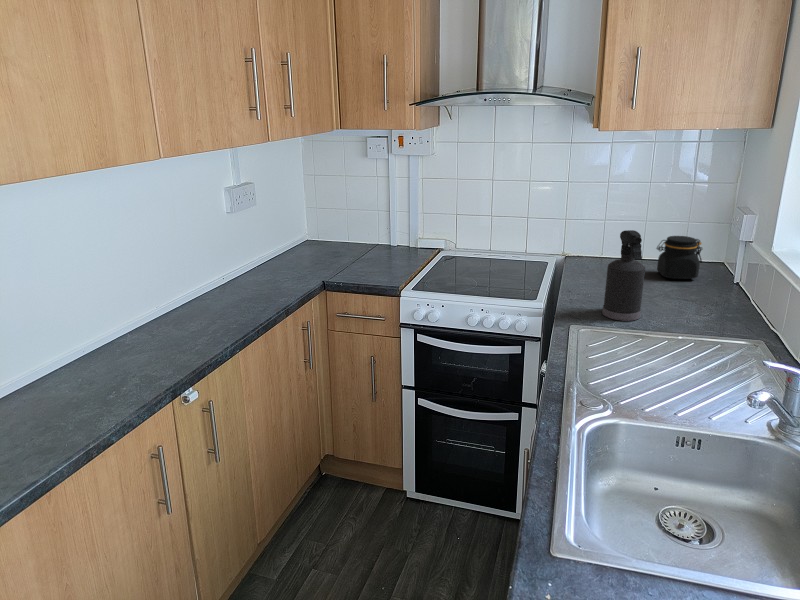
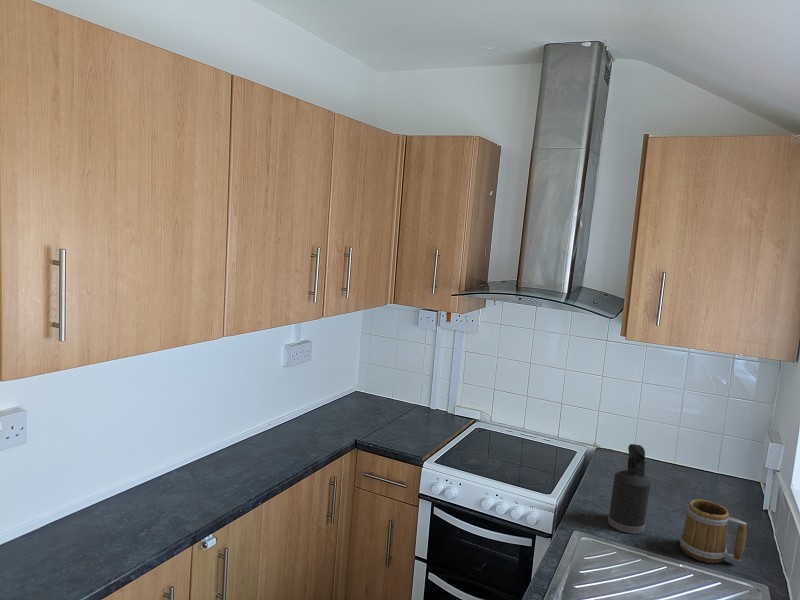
jar: present [657,236,702,279] -> none [681,447,727,494]
mug: none [678,275,746,334] -> present [680,499,746,563]

